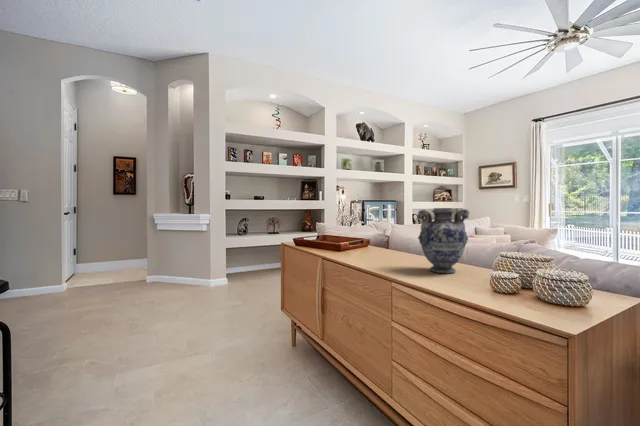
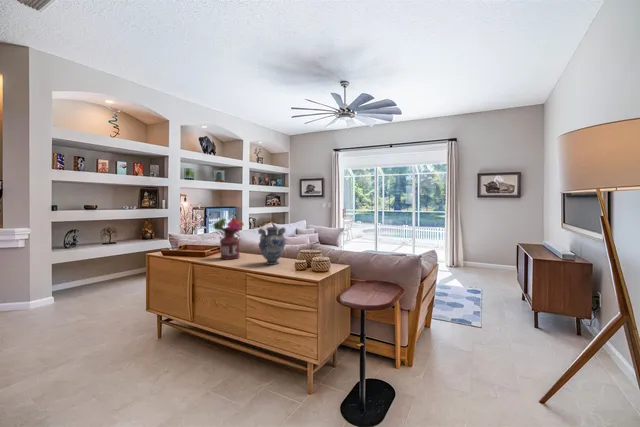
flower arrangement: none [352,195,397,258] -> present [214,217,243,260]

